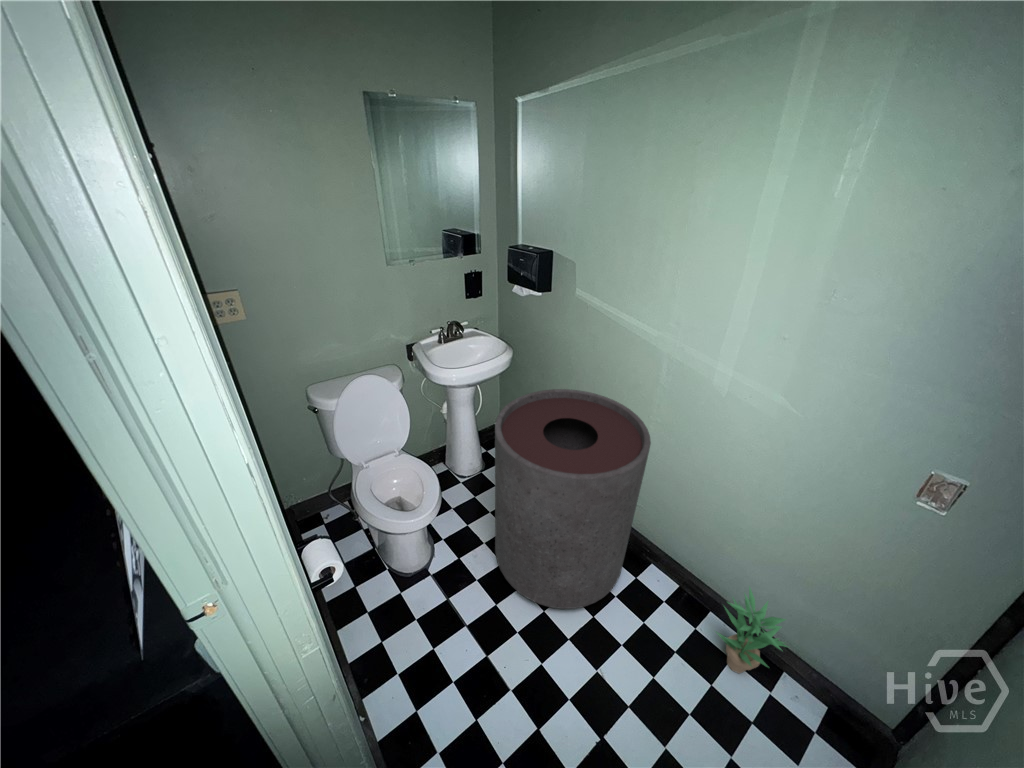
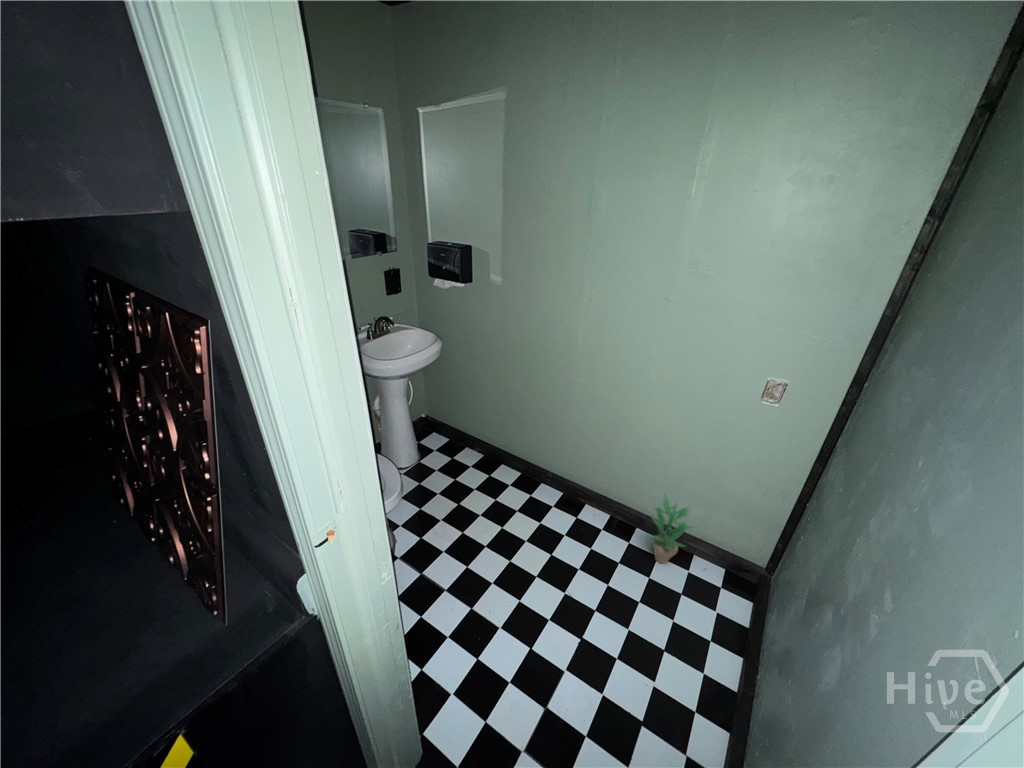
trash can: present [495,389,651,609] -> none [446,366,579,556]

